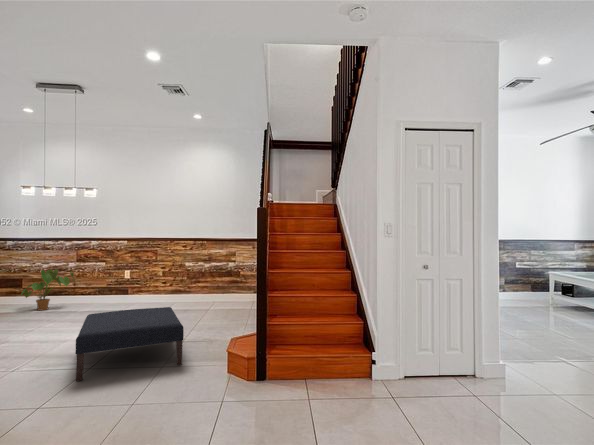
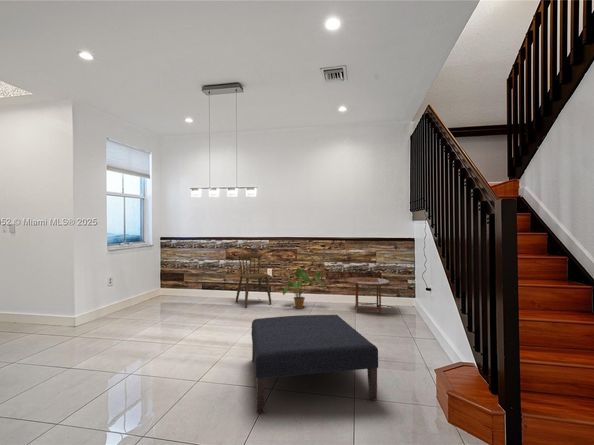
dining chair: none [86,256,127,312] -> present [236,254,271,308]
house plant: present [21,269,74,310] -> present [283,268,322,308]
side table: none [202,276,244,309] -> present [346,277,390,314]

